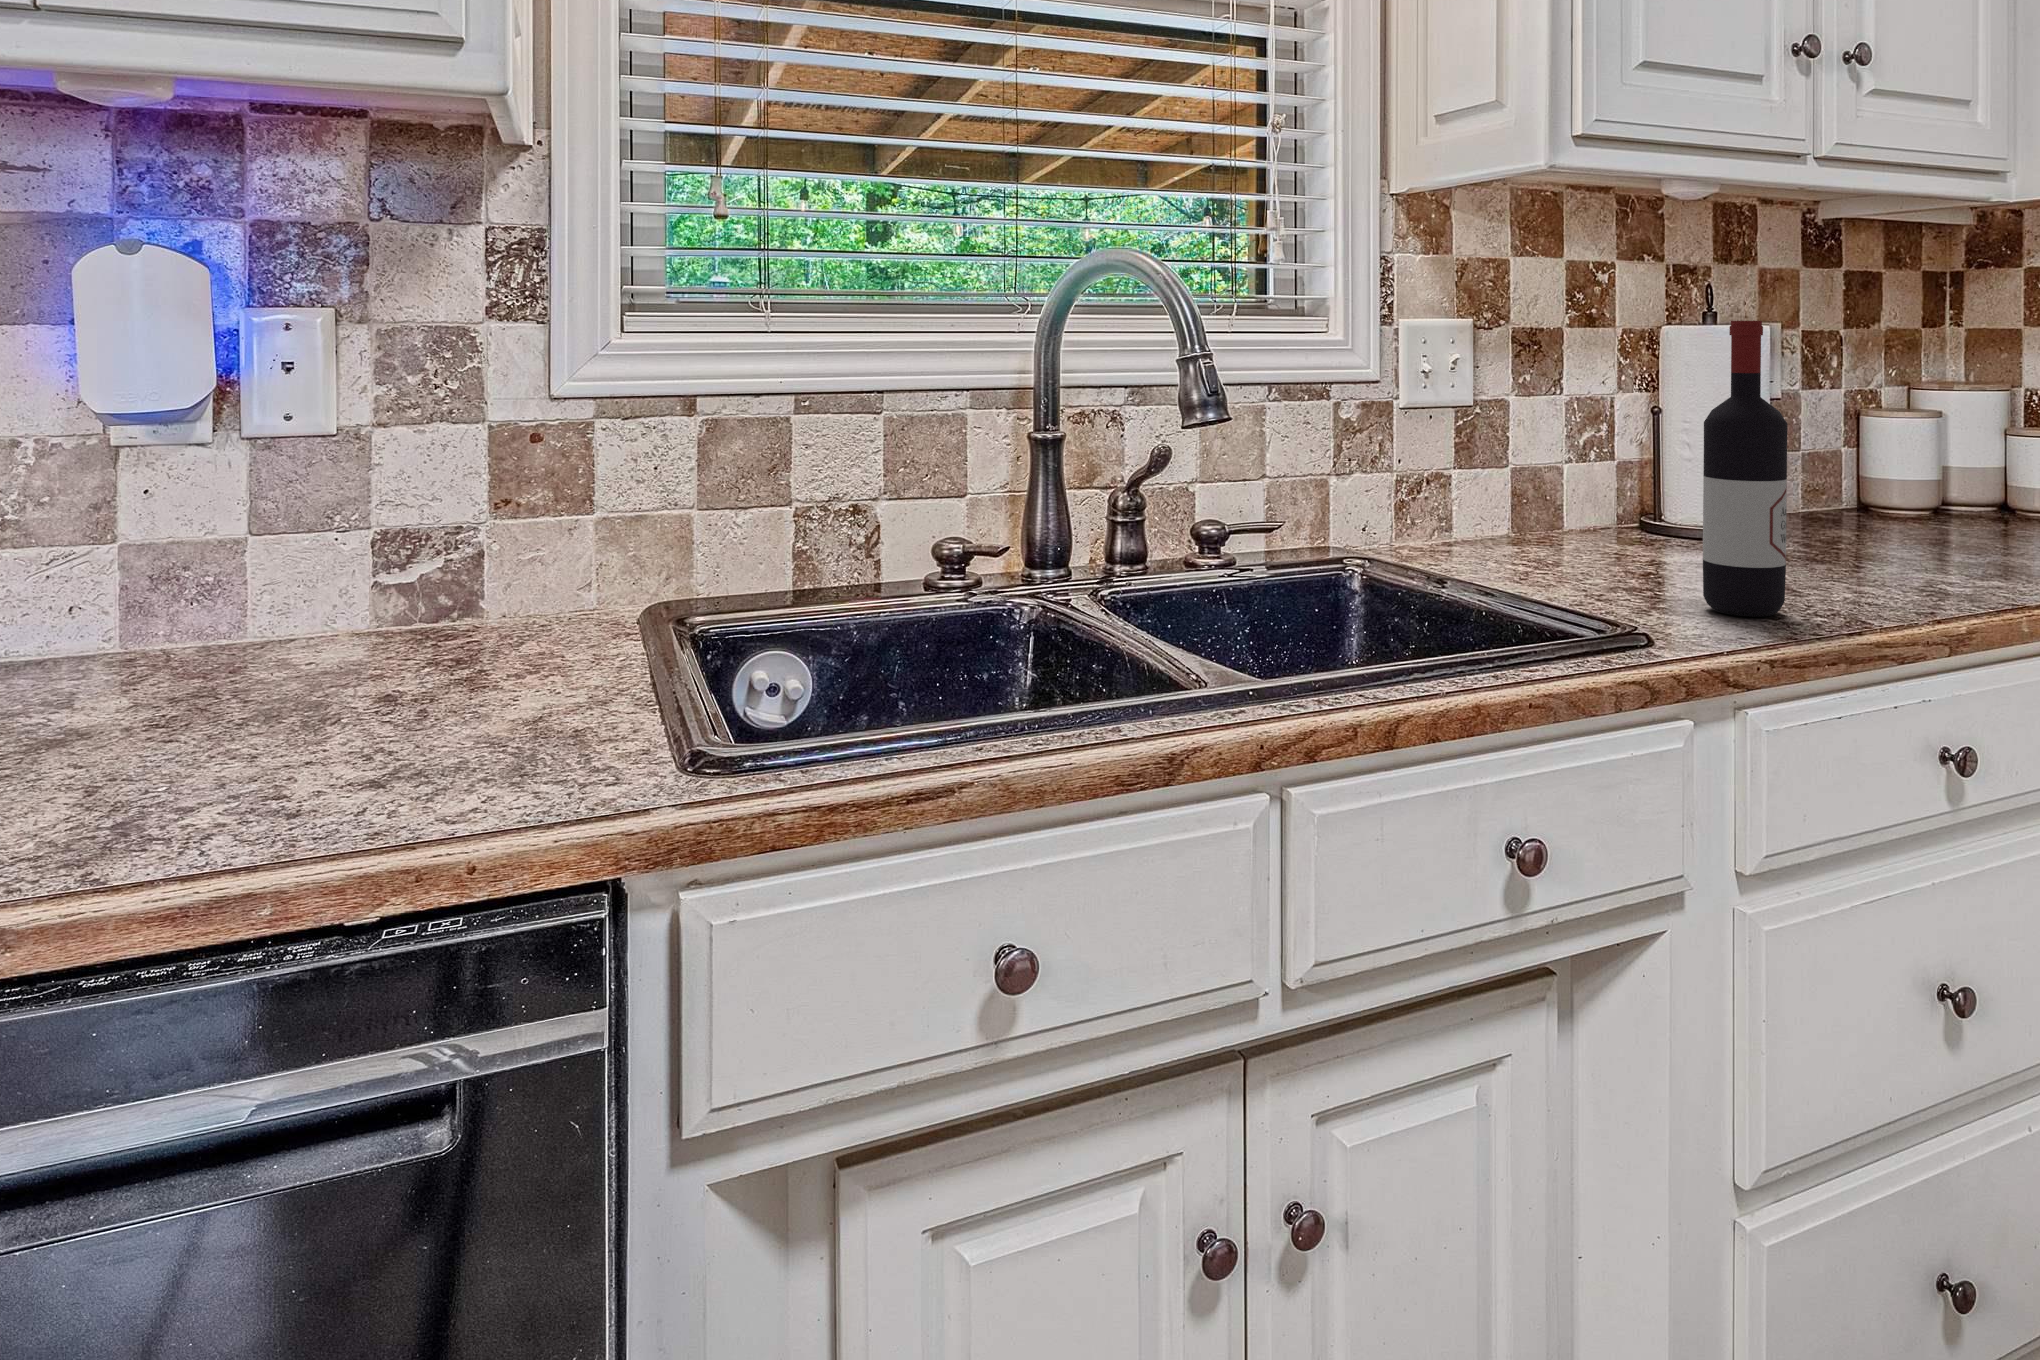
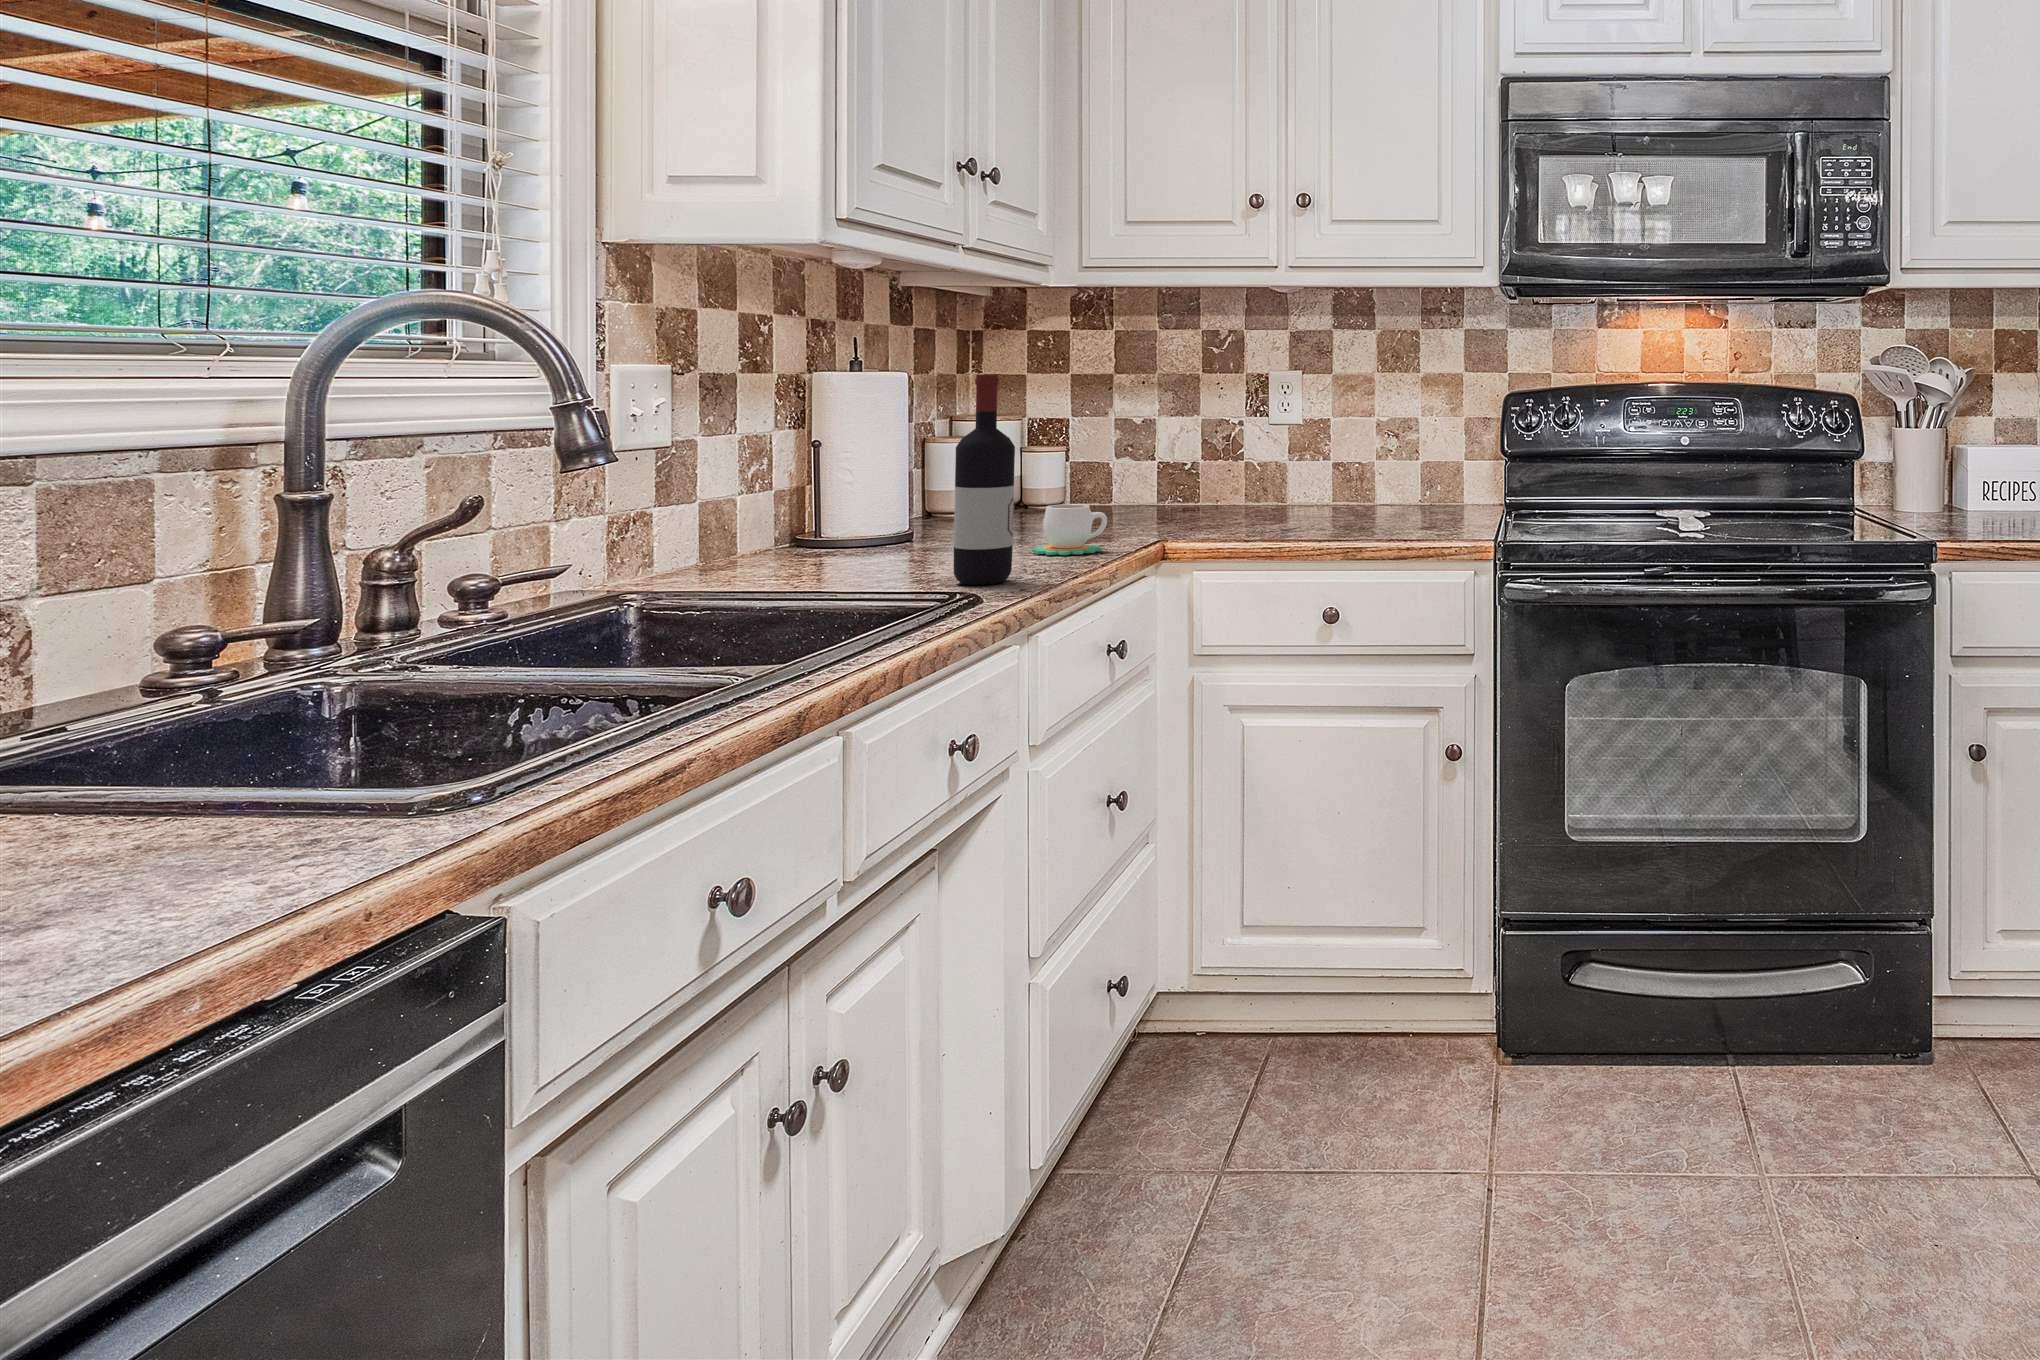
mug: none [1895,514,2014,593] -> present [1032,504,1107,555]

